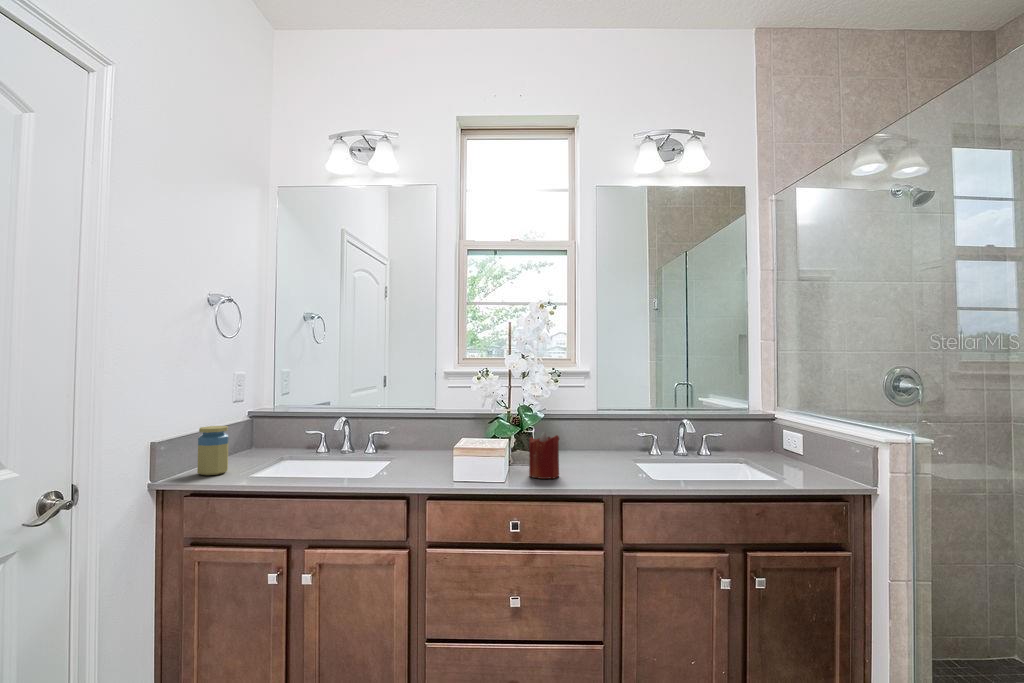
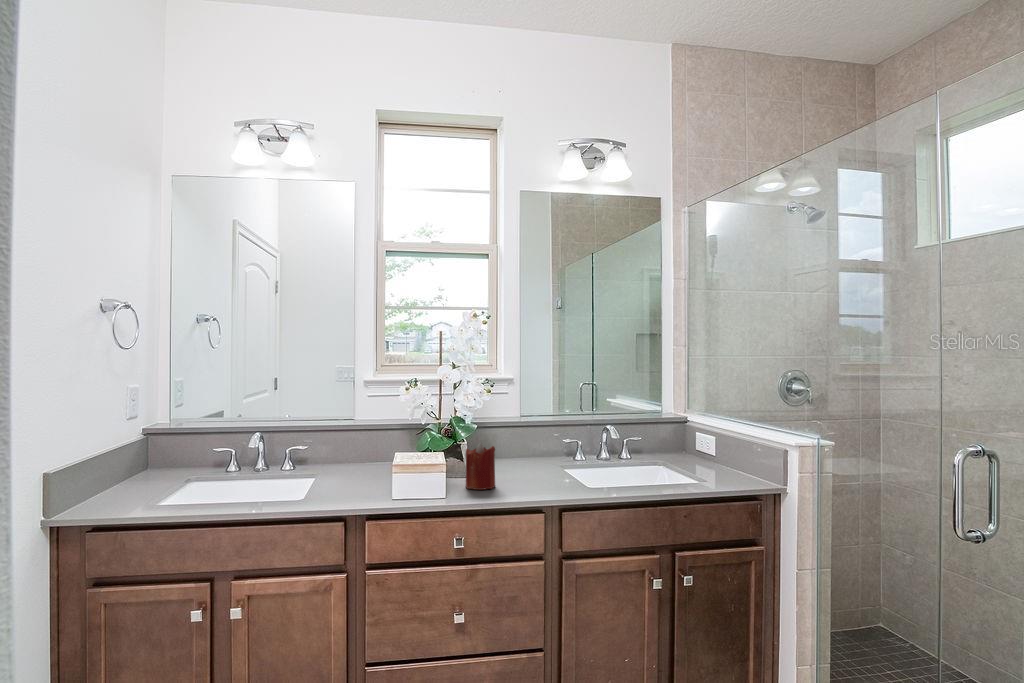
jar: present [197,426,229,475] -> none [97,451,132,508]

